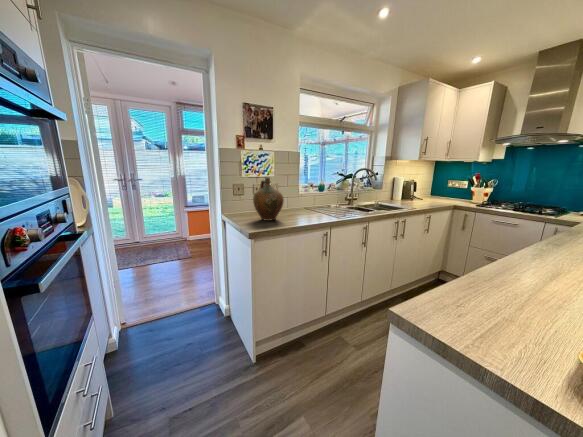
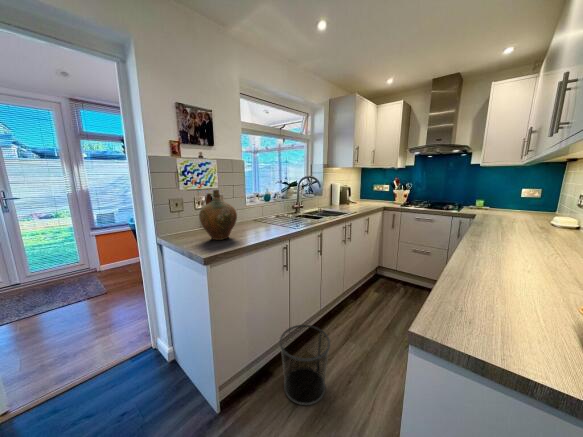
waste bin: none [309,307,357,378] -> present [279,325,330,405]

